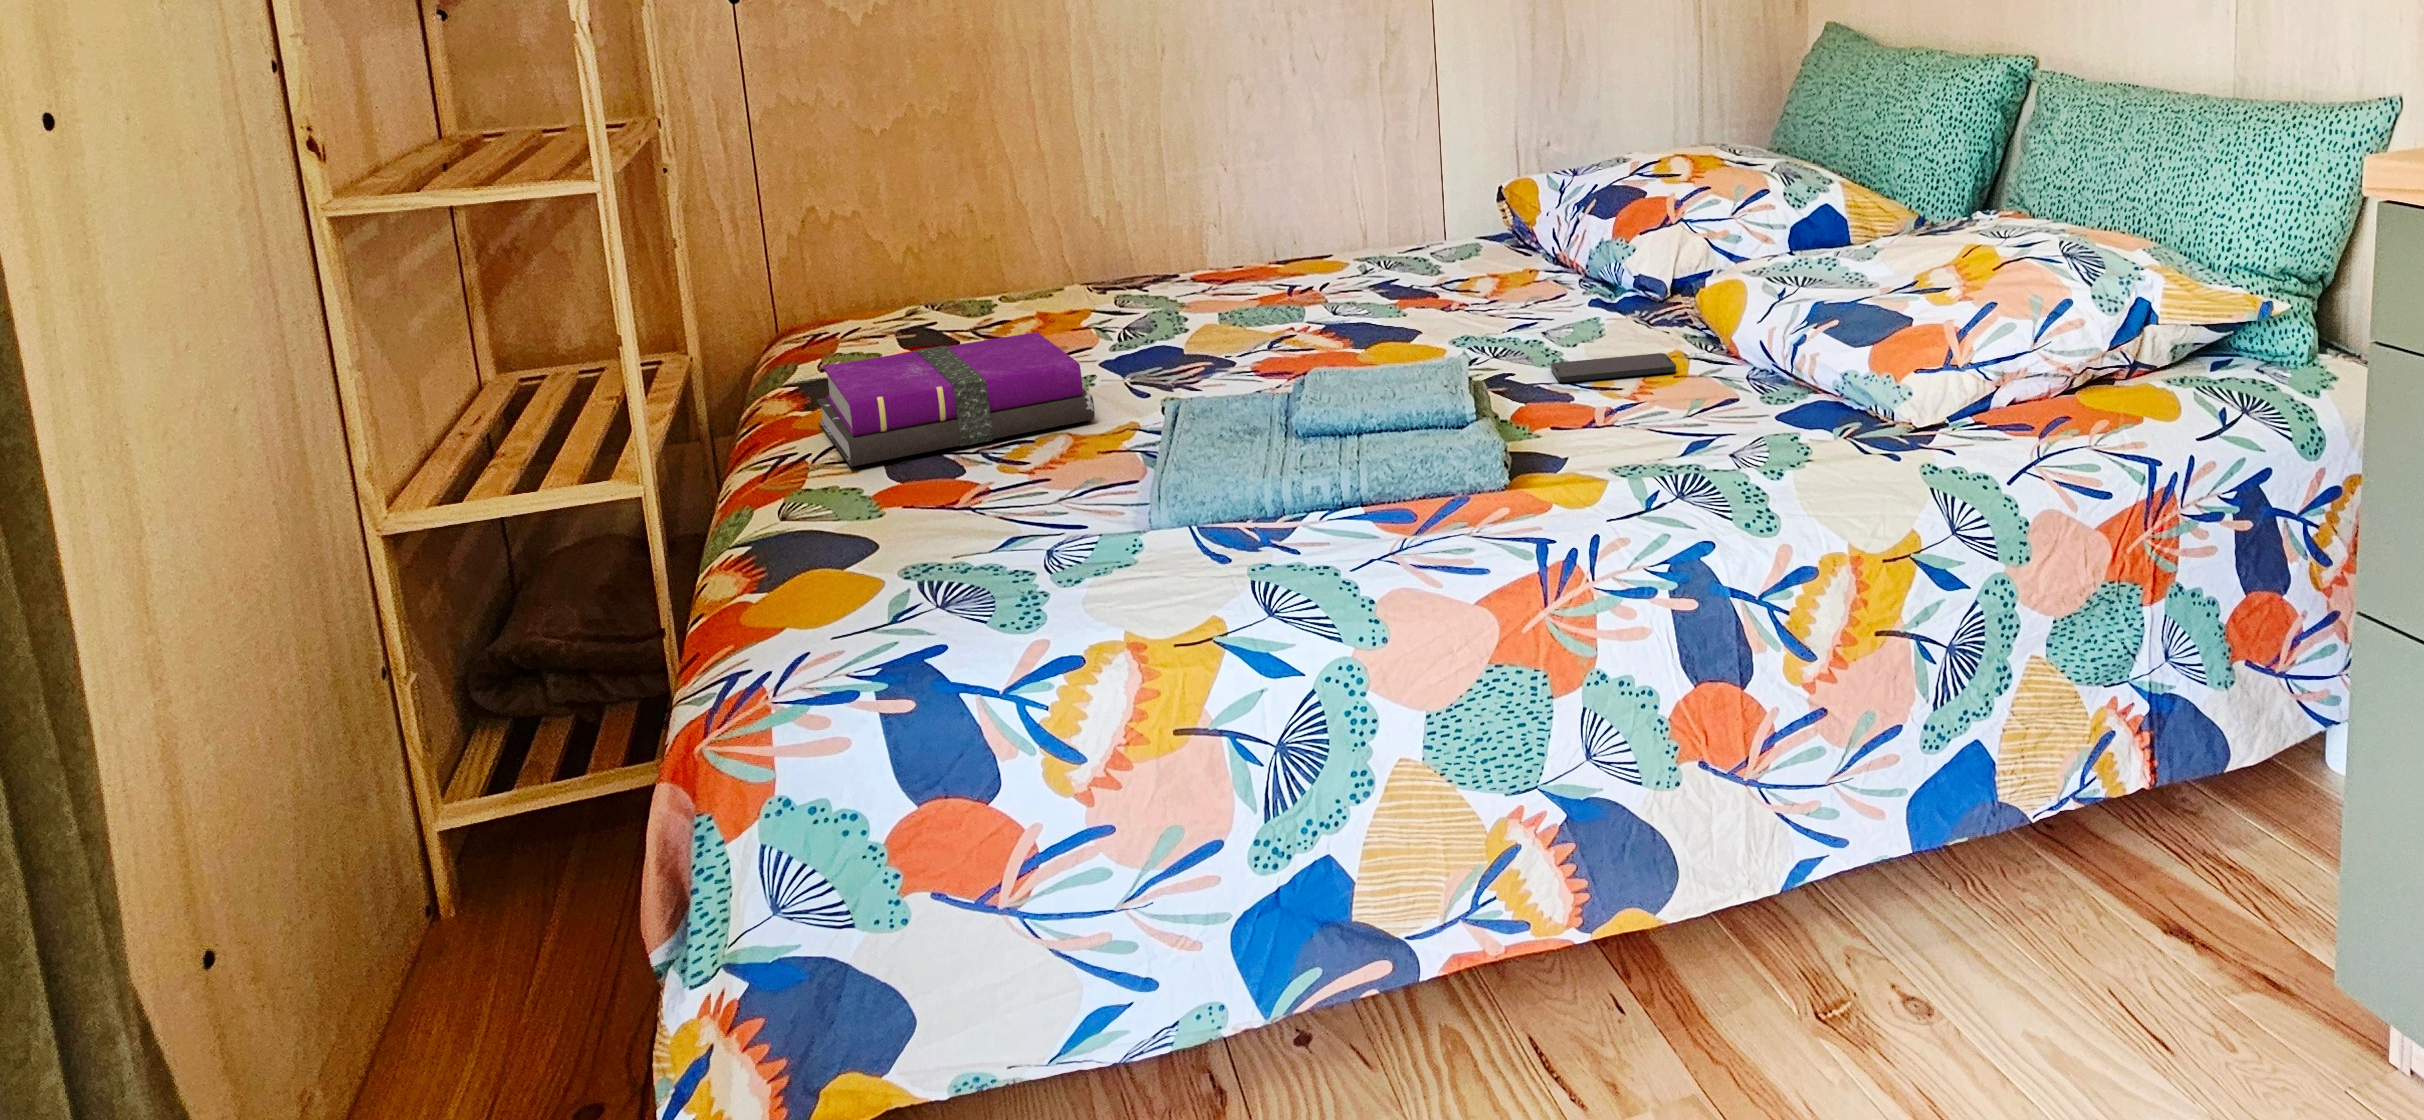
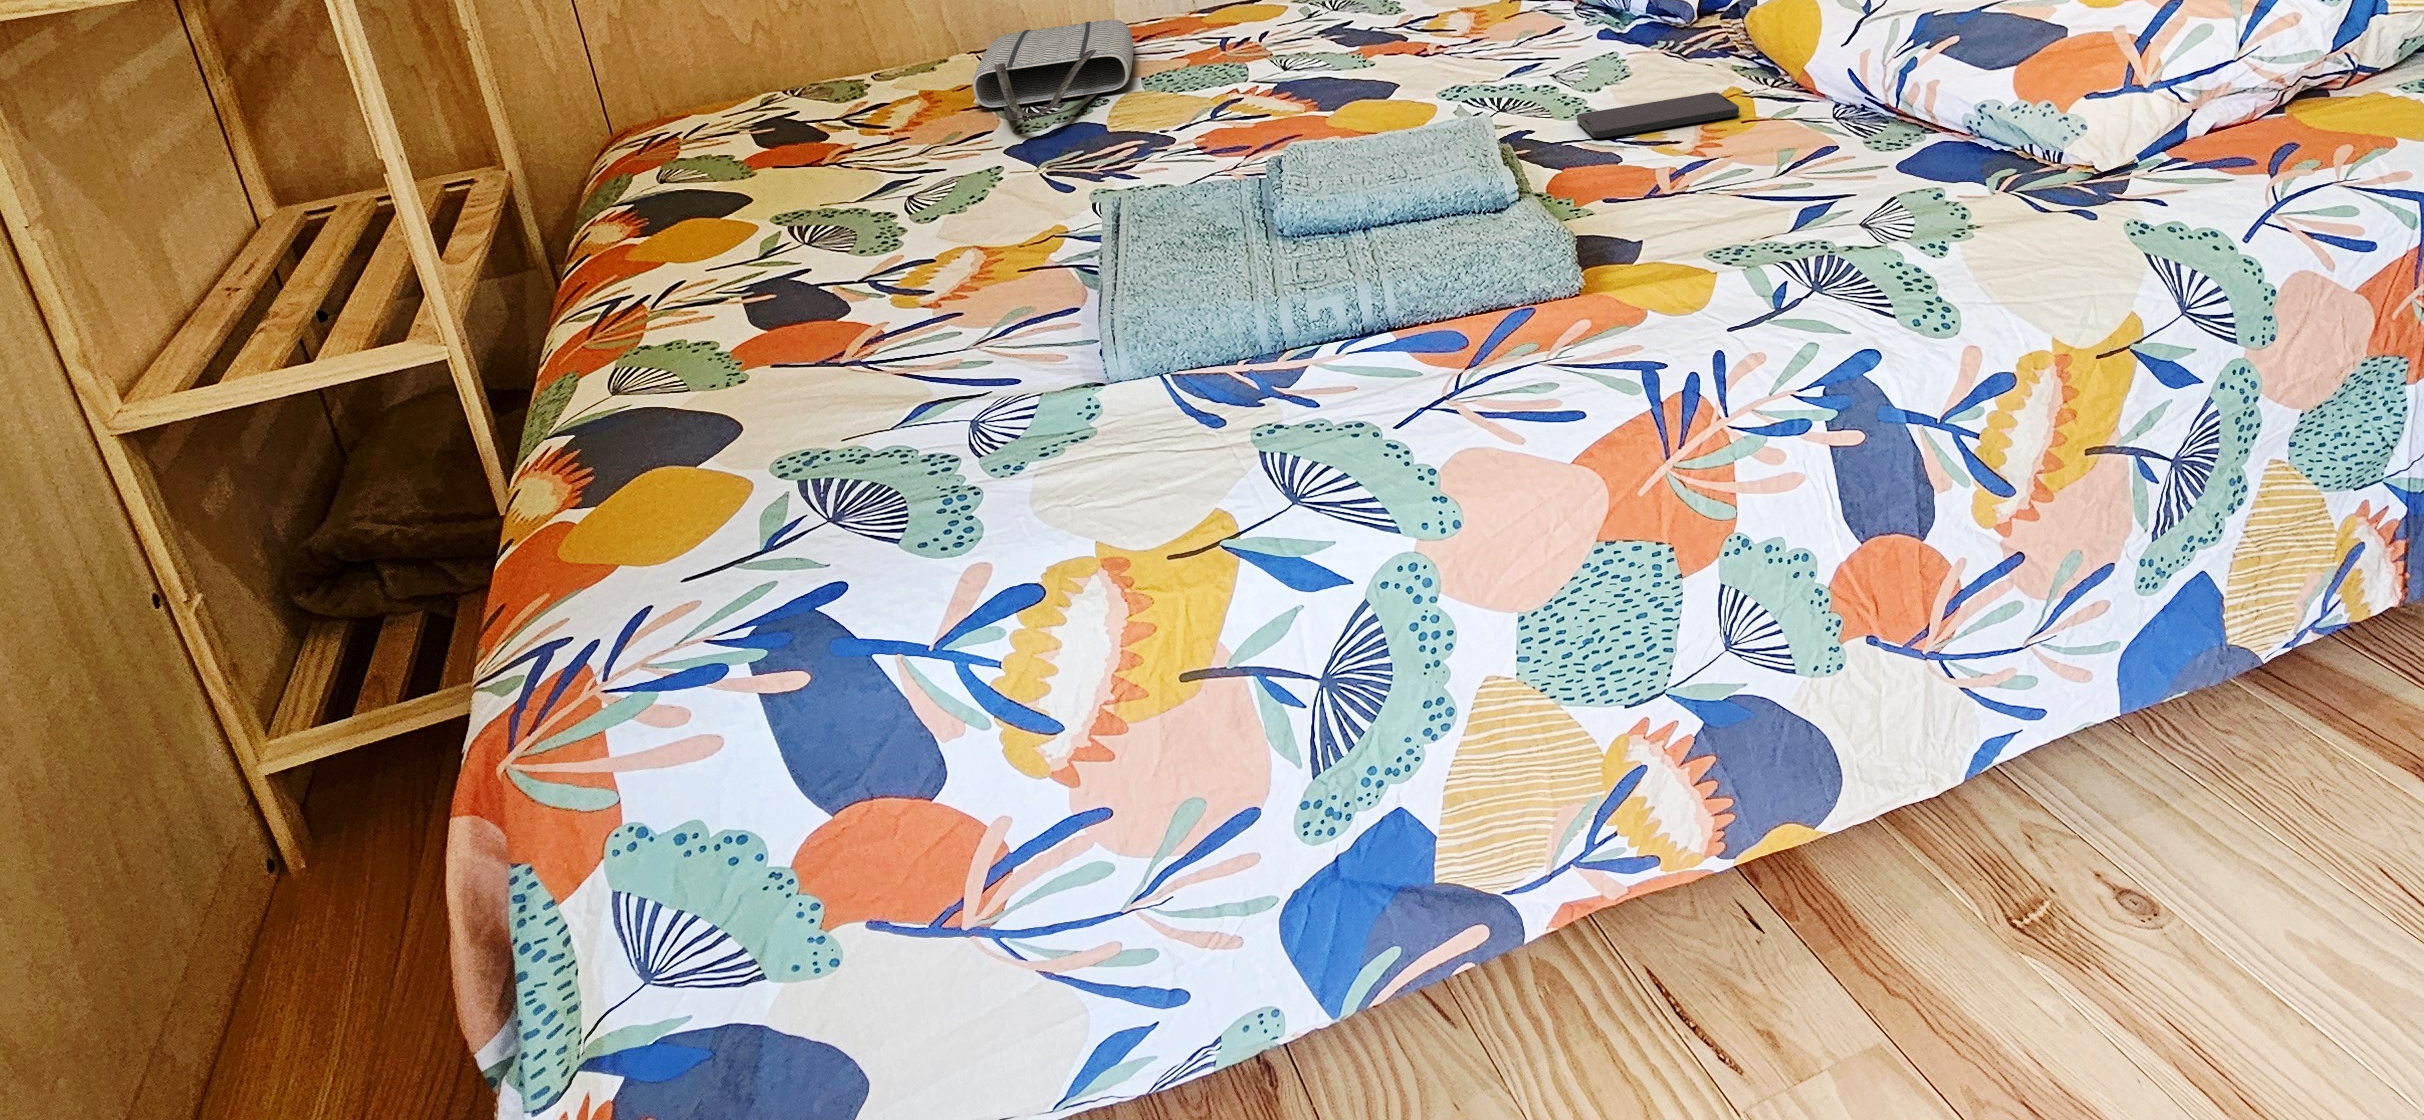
tote bag: none [1080,265,1216,340] -> present [973,20,1133,121]
notebook: present [817,332,1095,467] -> none [651,118,1009,312]

